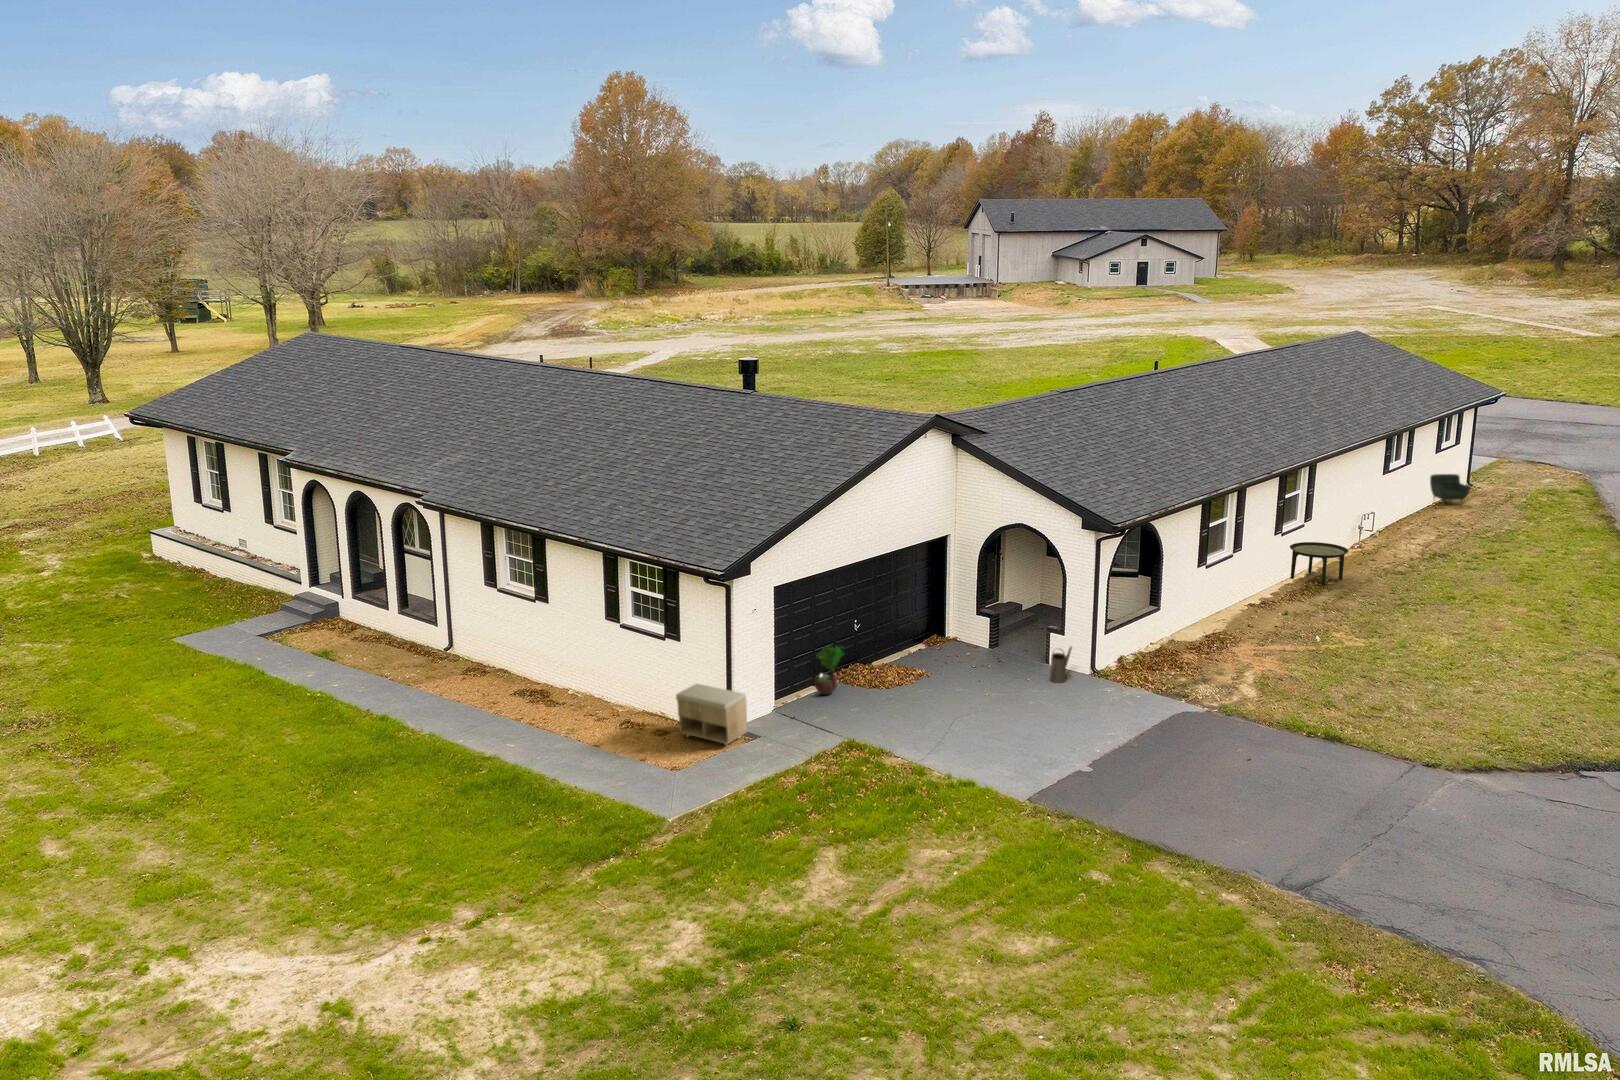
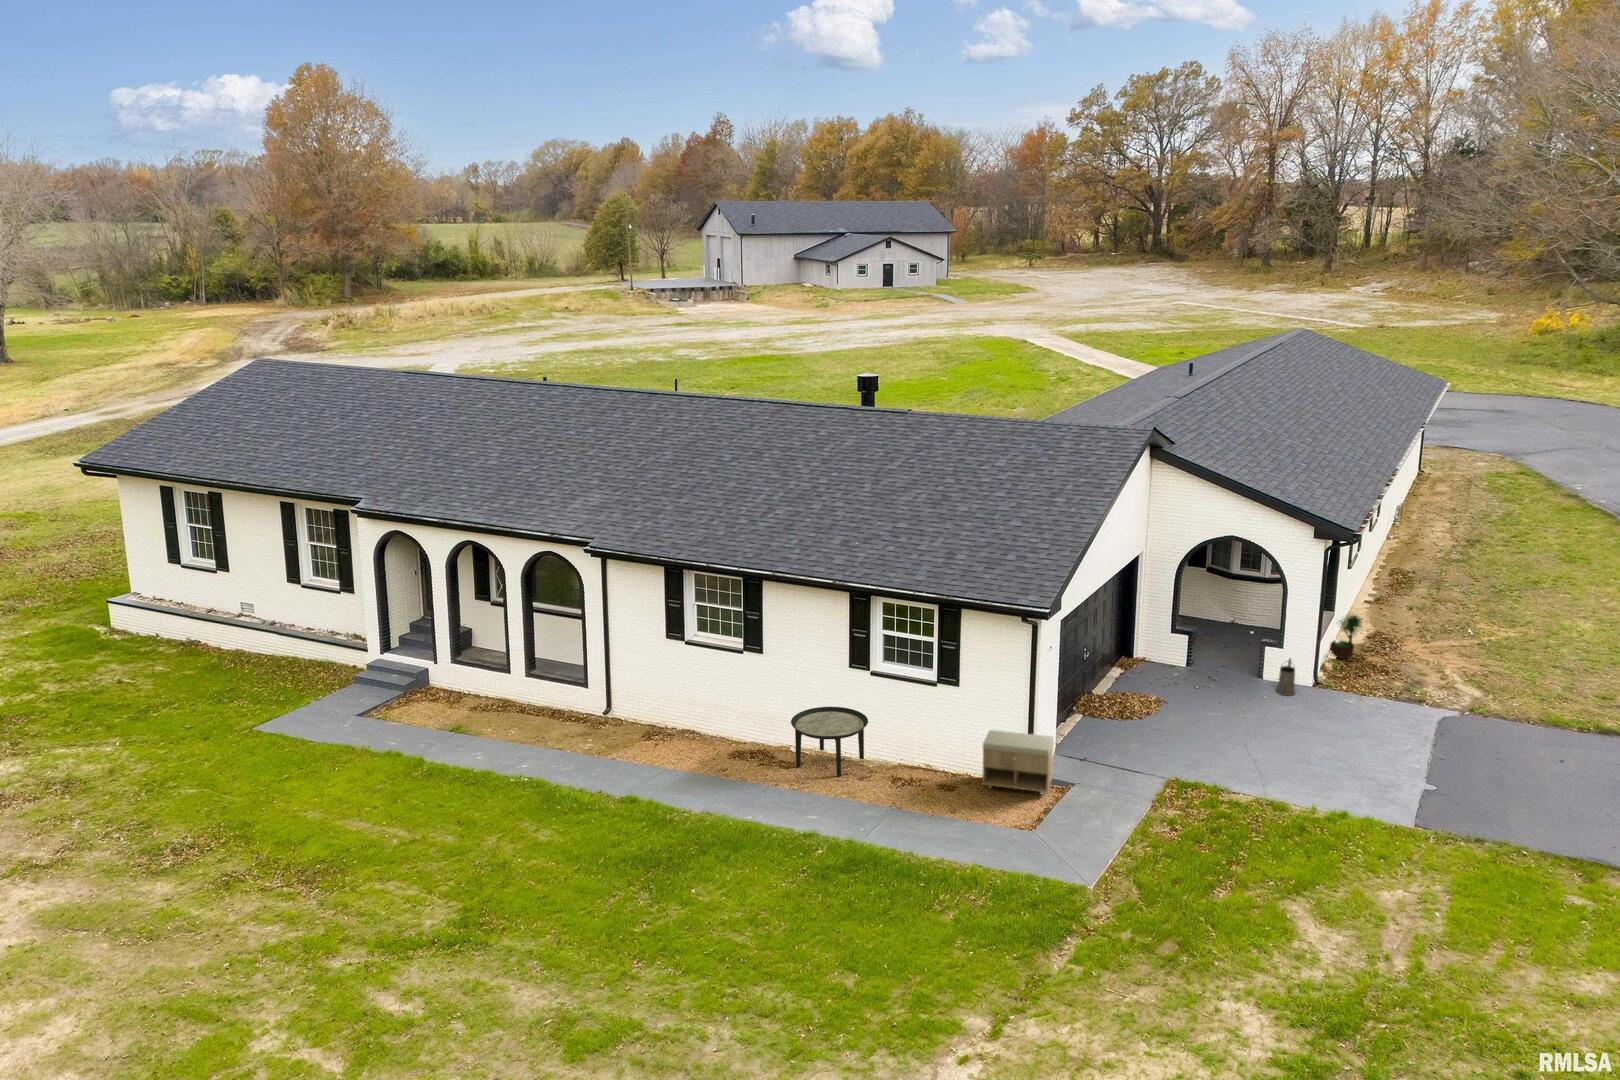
armchair: present [1430,474,1470,503] -> none [1414,466,1452,496]
round table: present [1290,542,1348,586] -> present [791,707,868,777]
potted tree: present [814,647,841,694] -> present [1330,615,1361,658]

